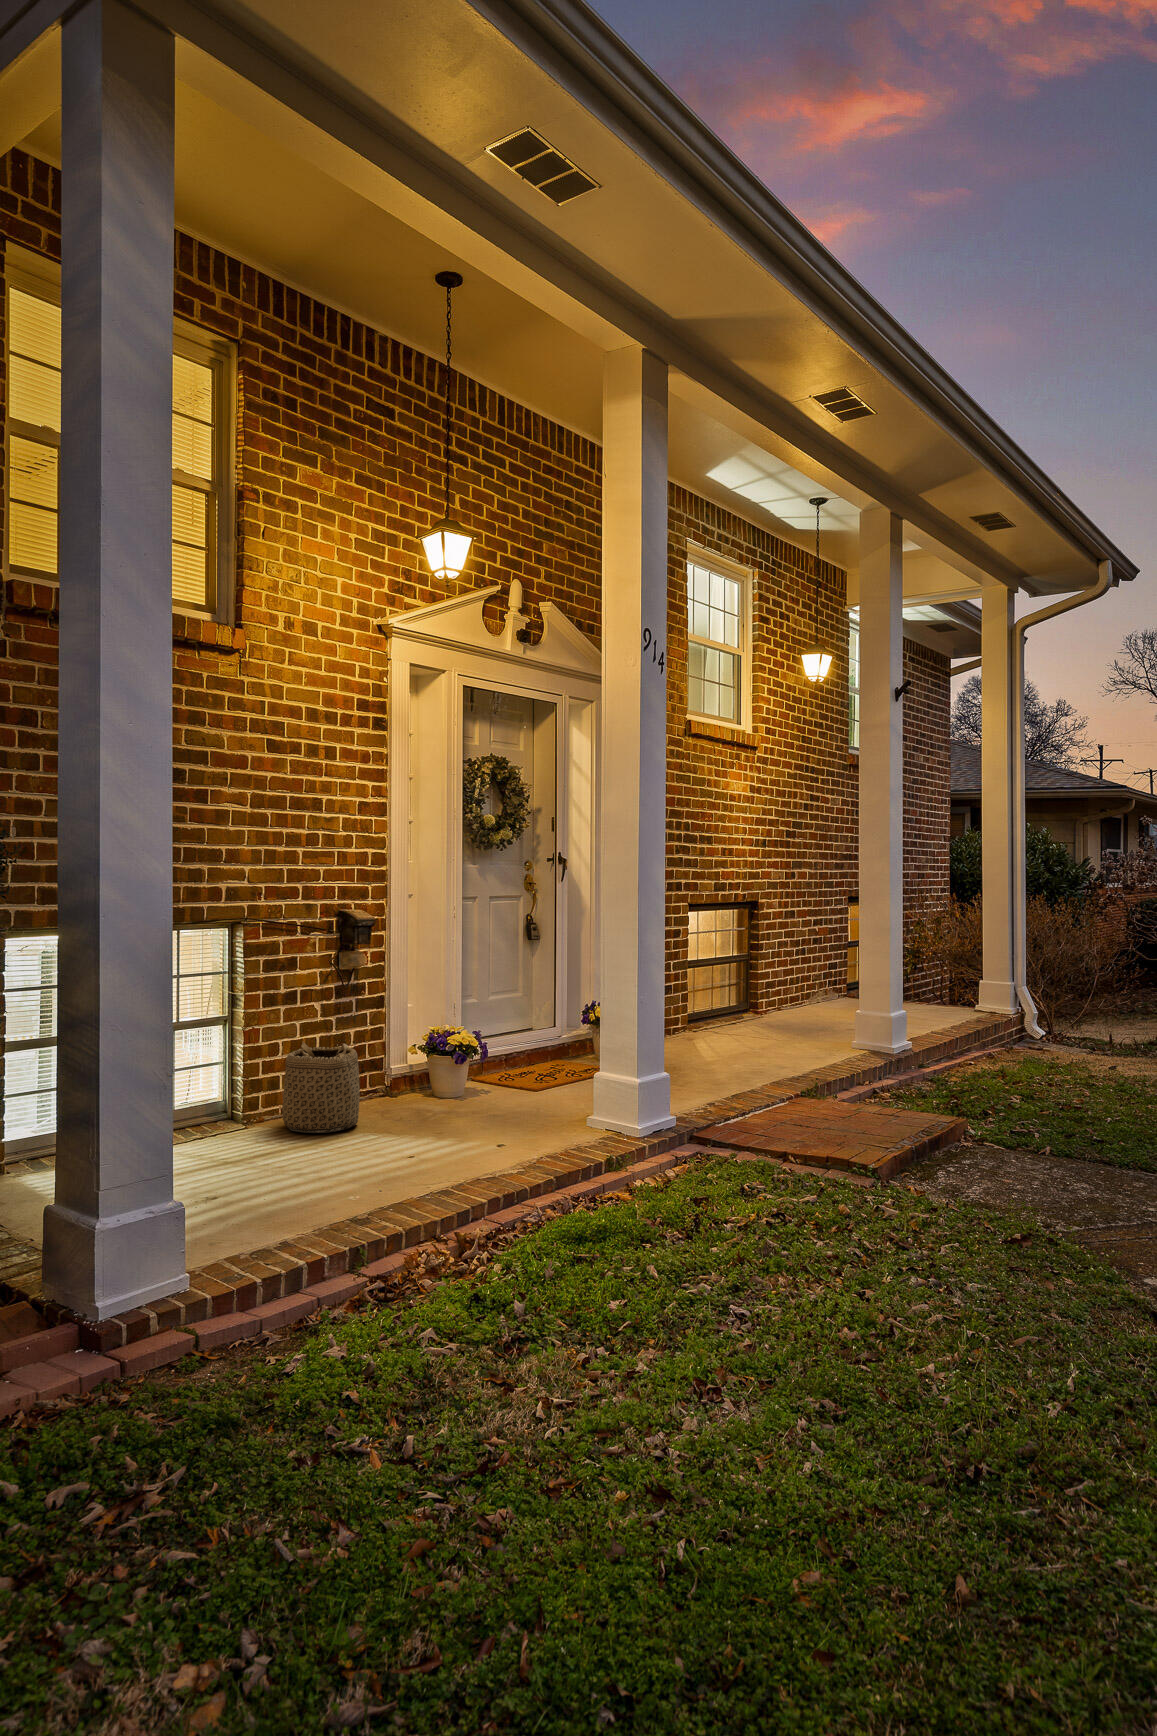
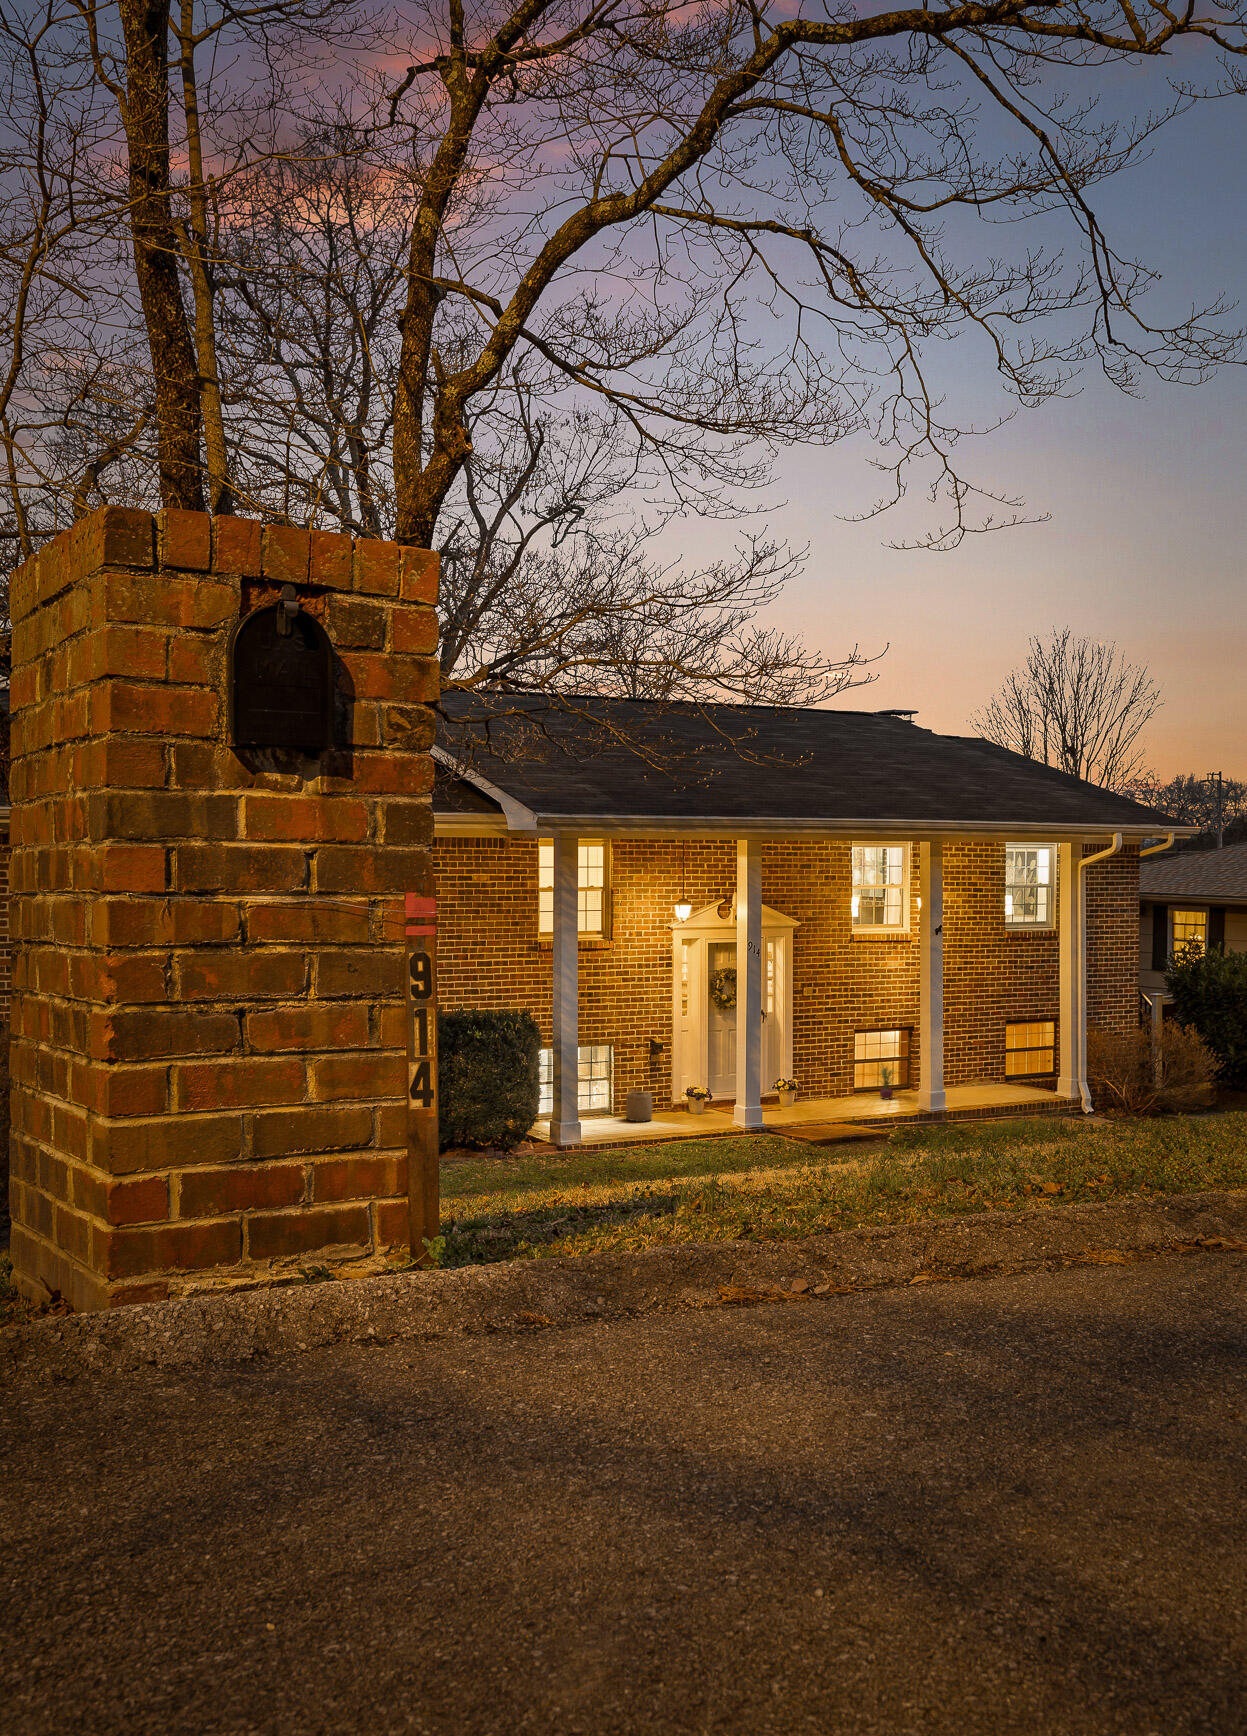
decorative plant: none [696,961,774,1029] -> present [878,1064,893,1099]

